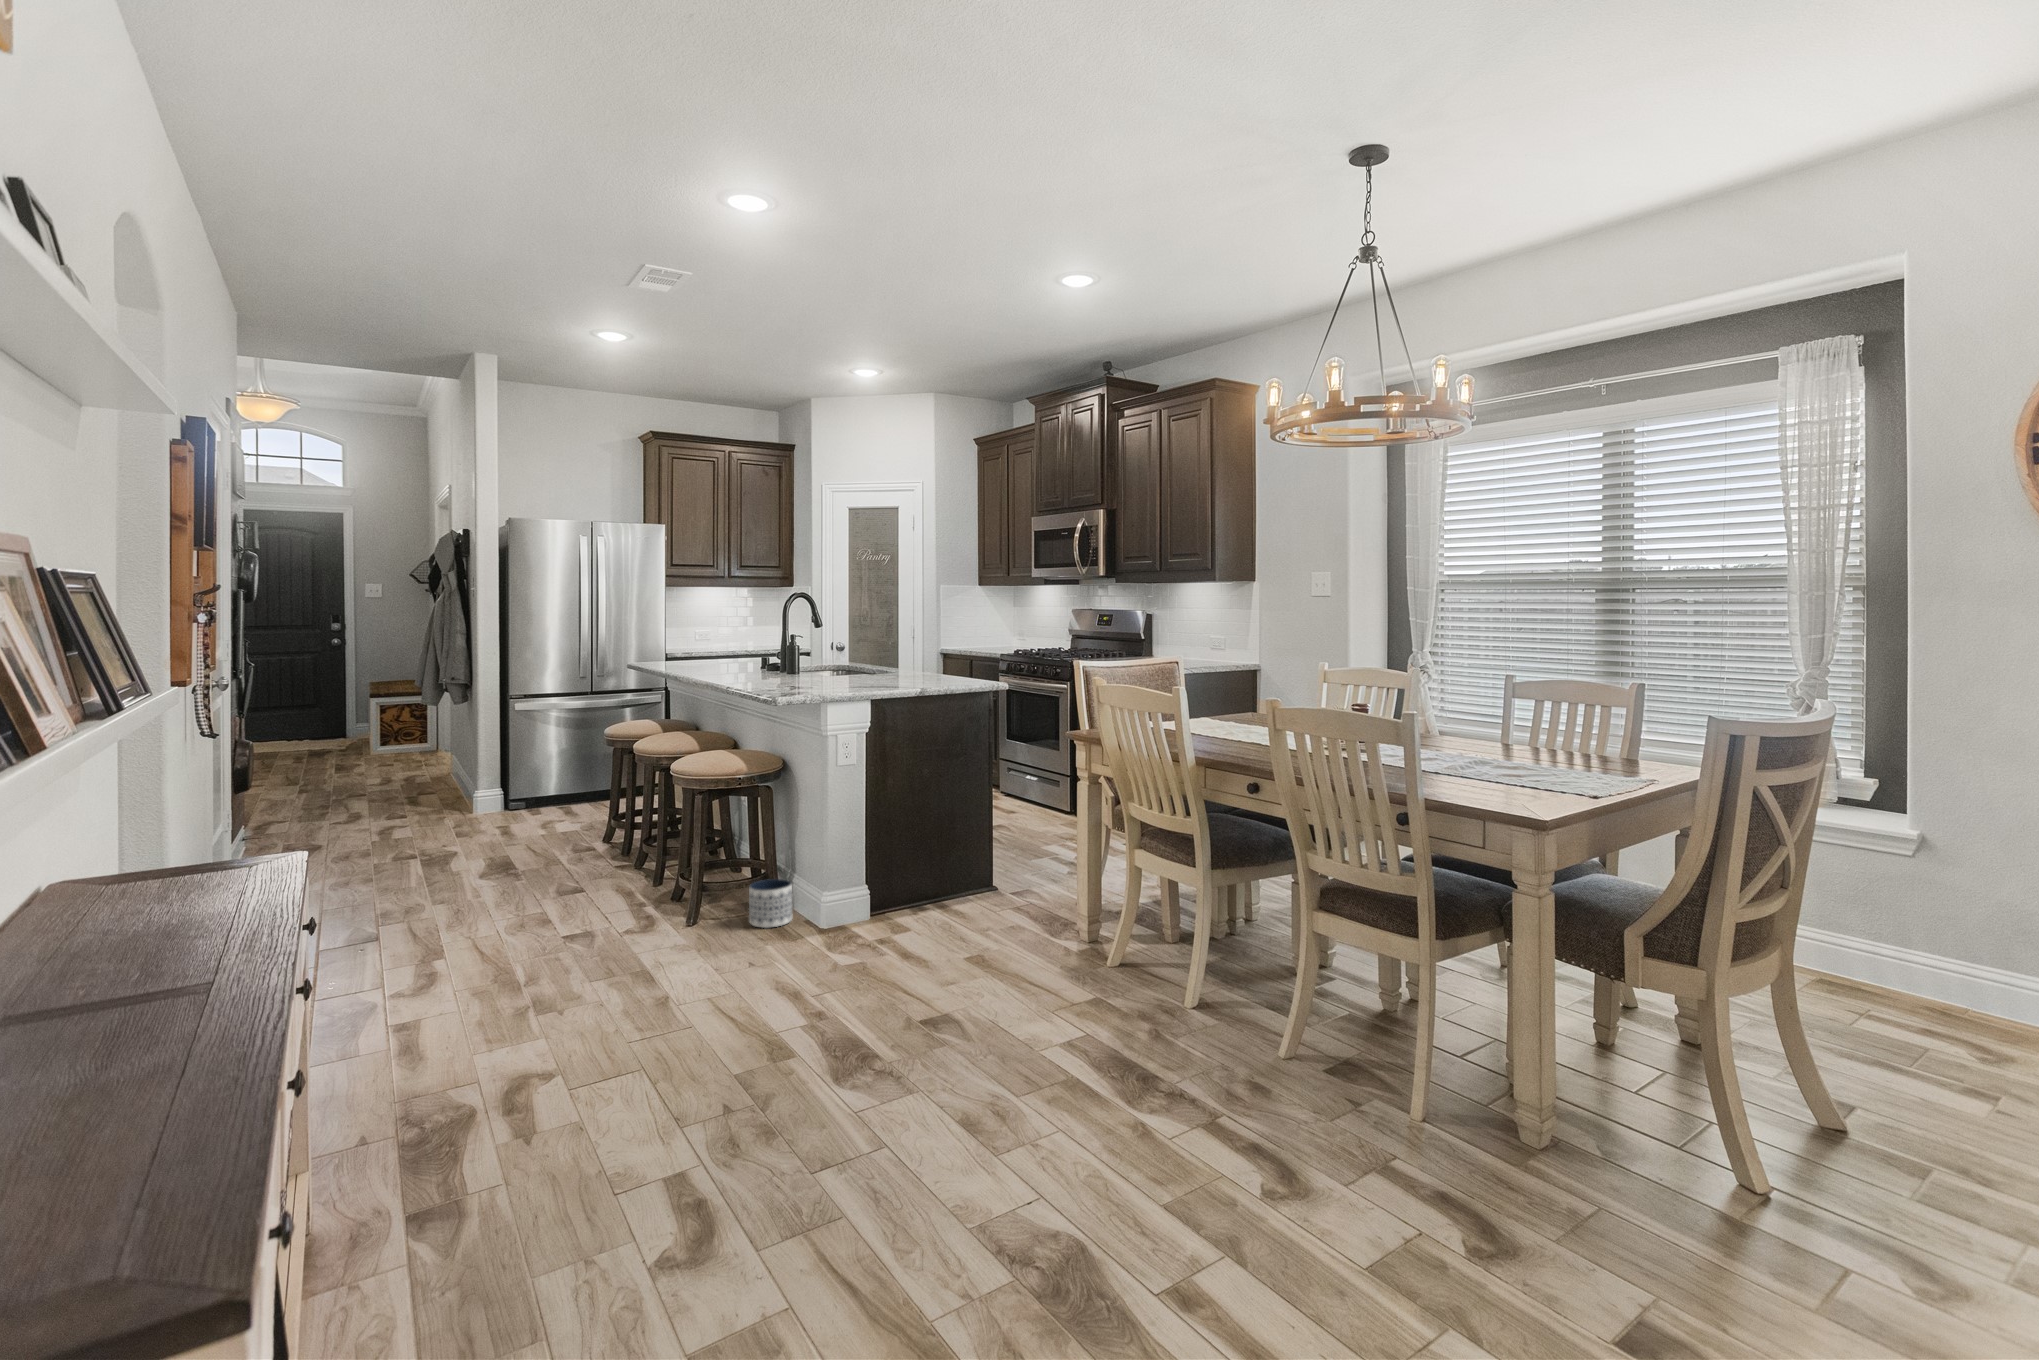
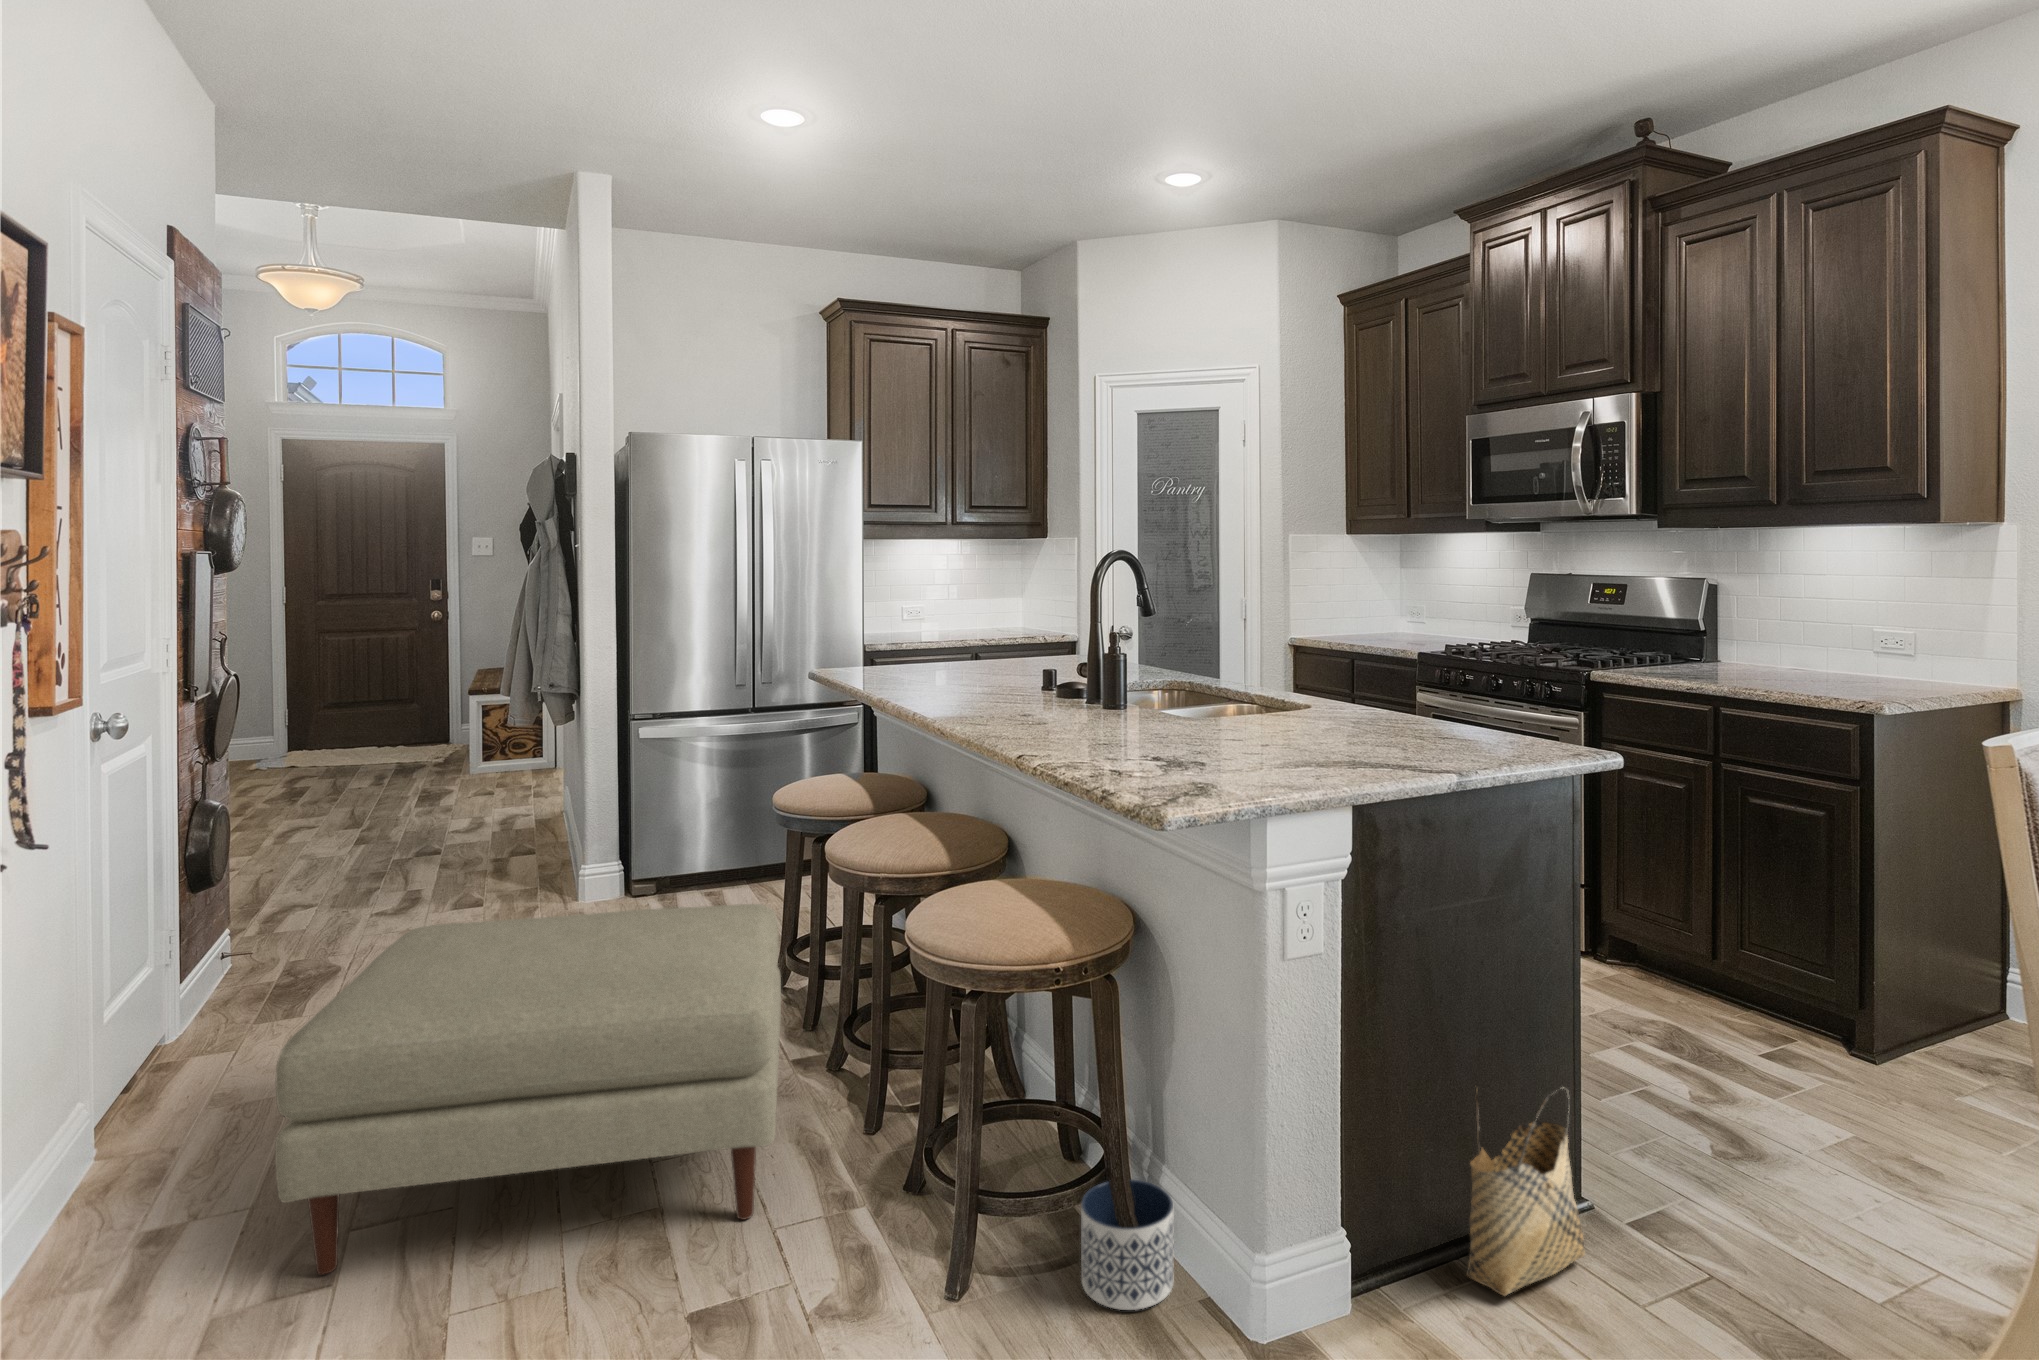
ottoman: none [353,779,608,938] -> present [275,904,781,1275]
woven basket: none [924,821,980,915] -> present [1466,1089,1585,1296]

